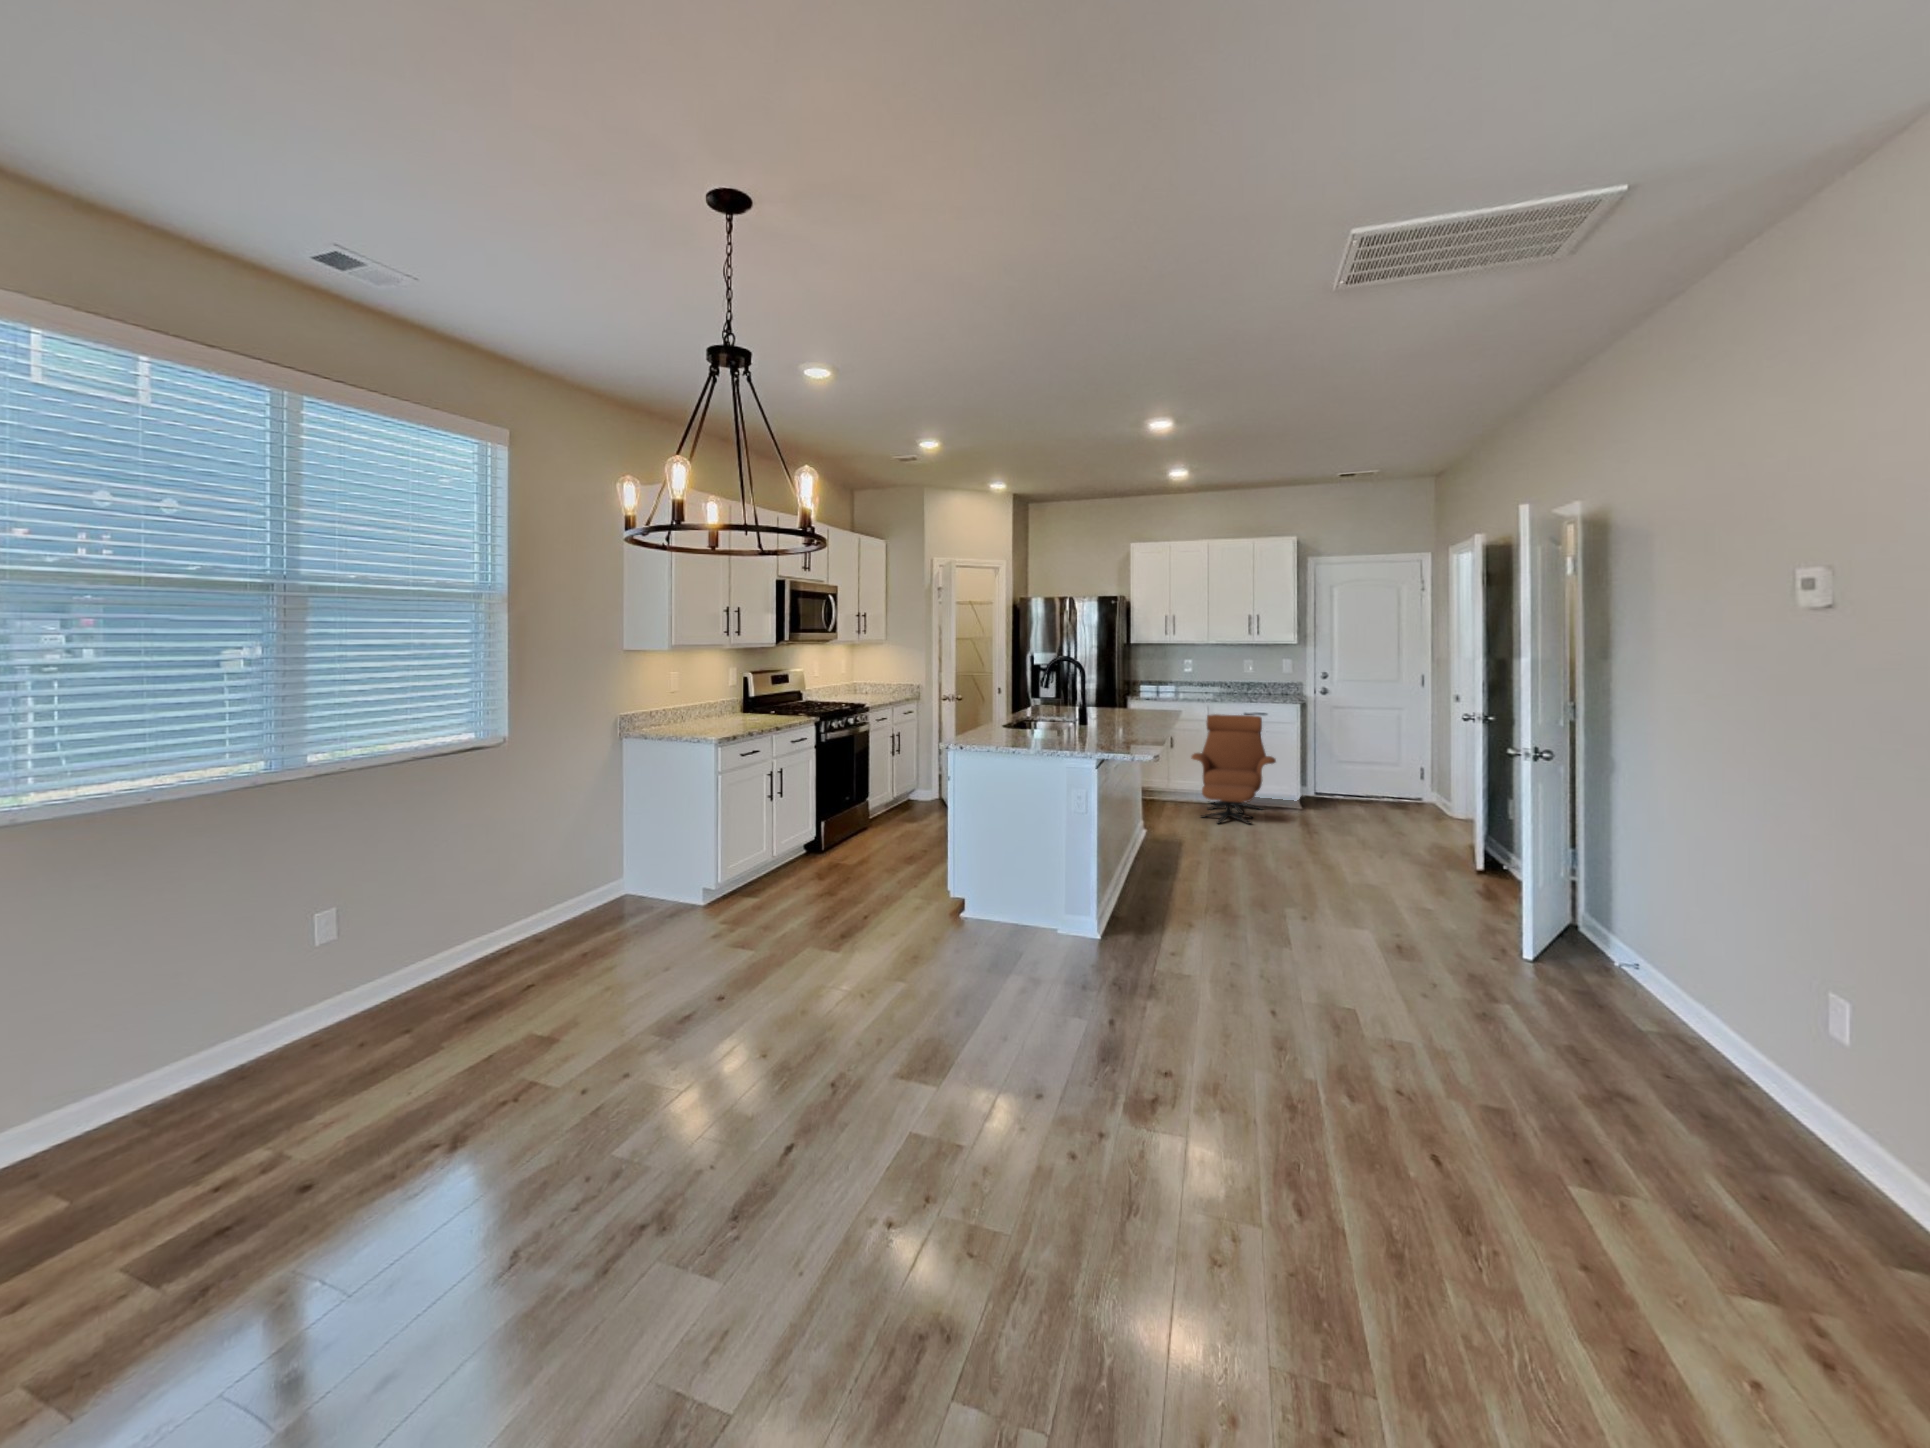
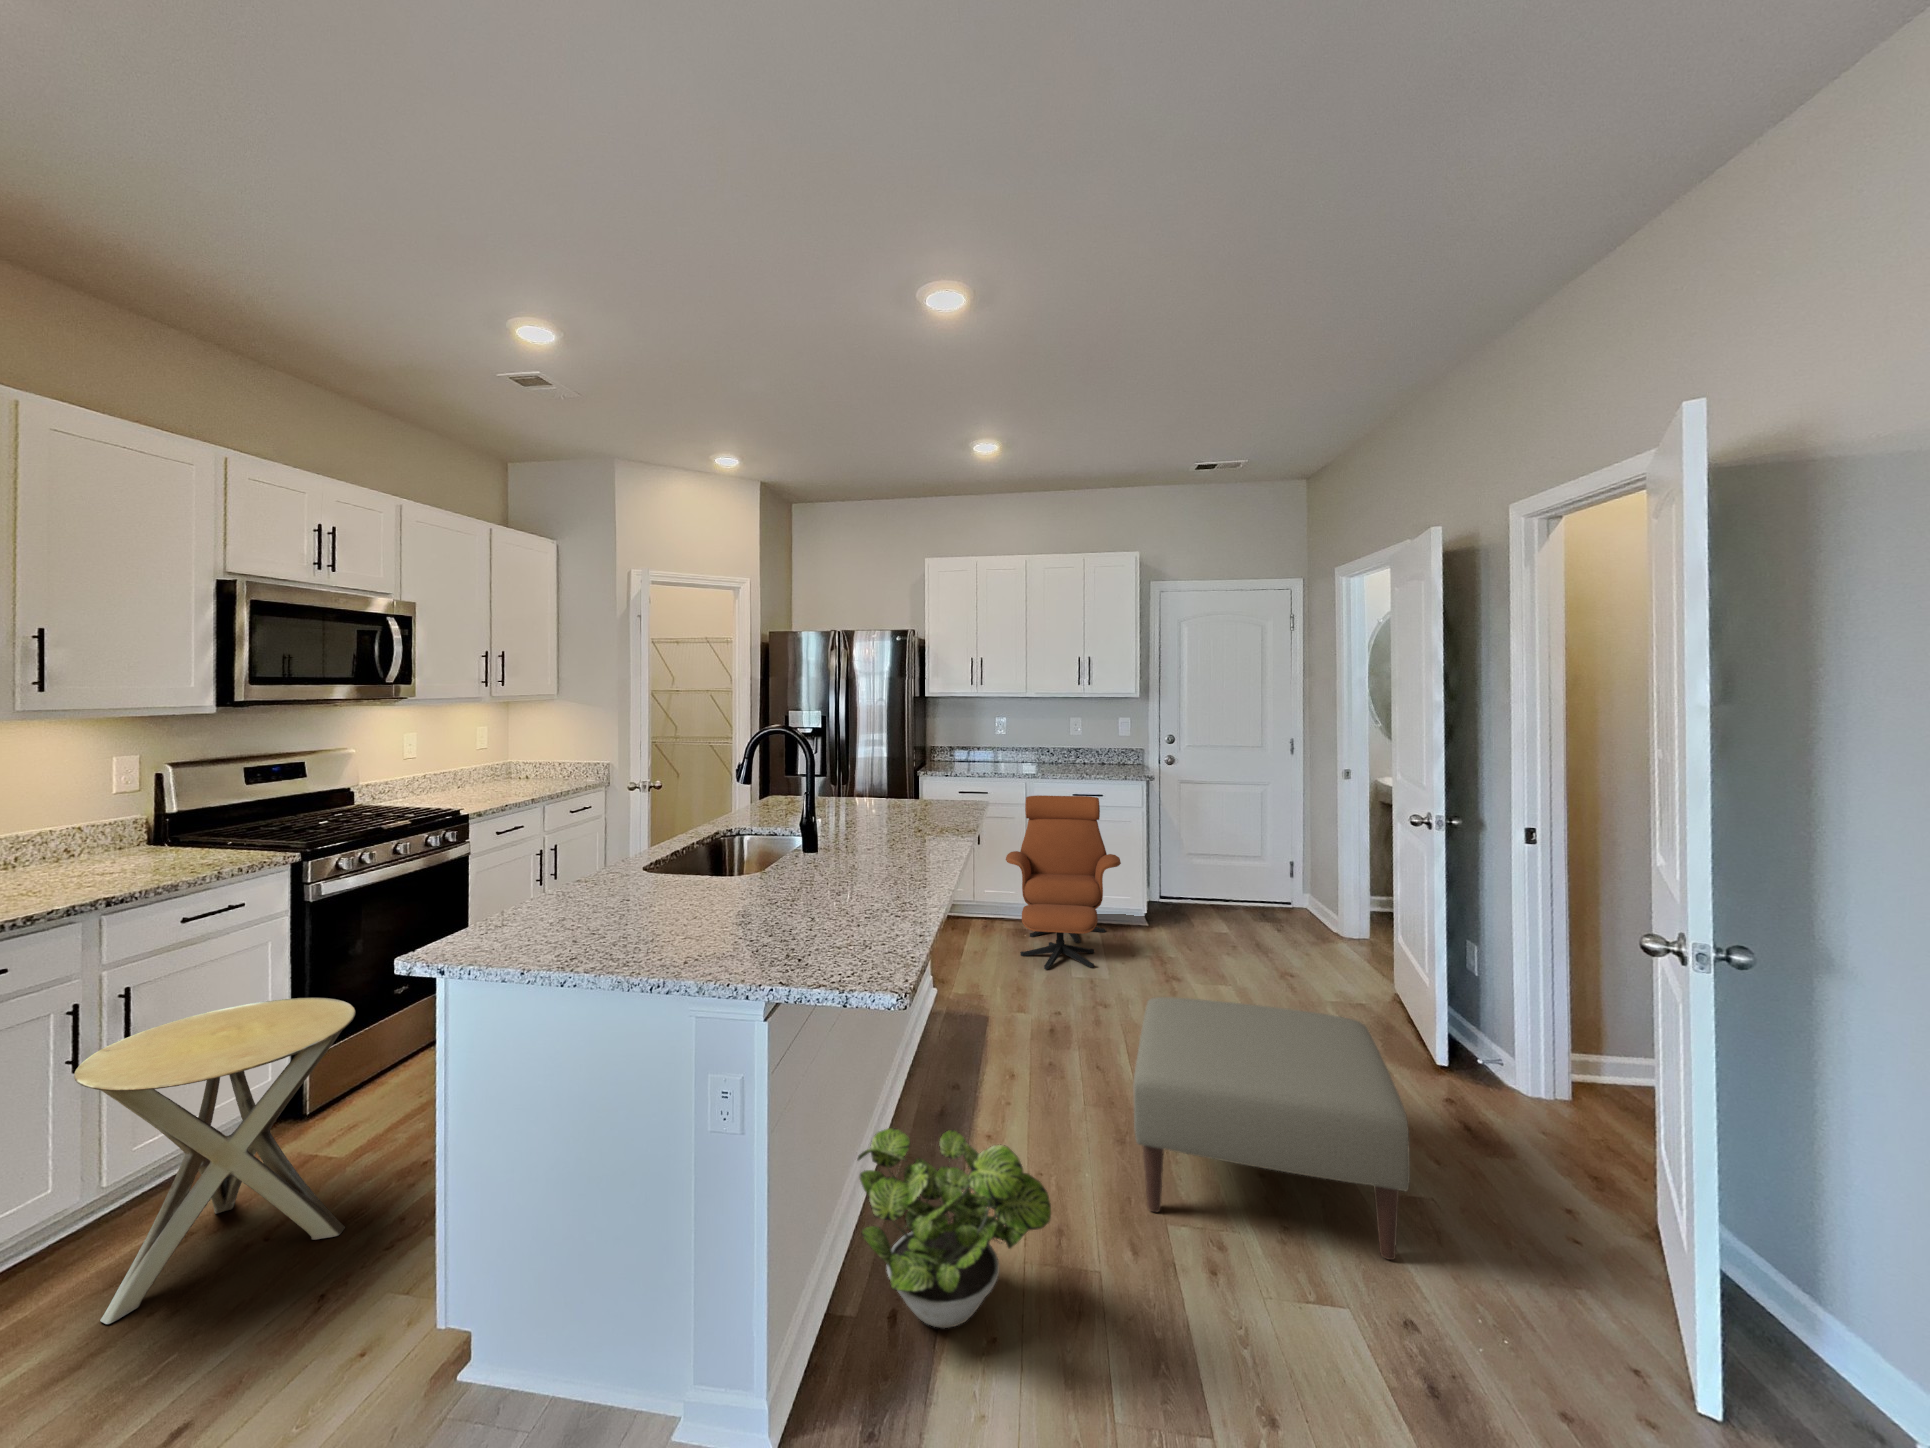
side table: none [781,783,876,894] -> present [74,998,356,1324]
ottoman: none [1259,813,1403,920] -> present [1133,997,1410,1260]
potted plant: none [1120,842,1213,918] -> present [857,1128,1051,1328]

